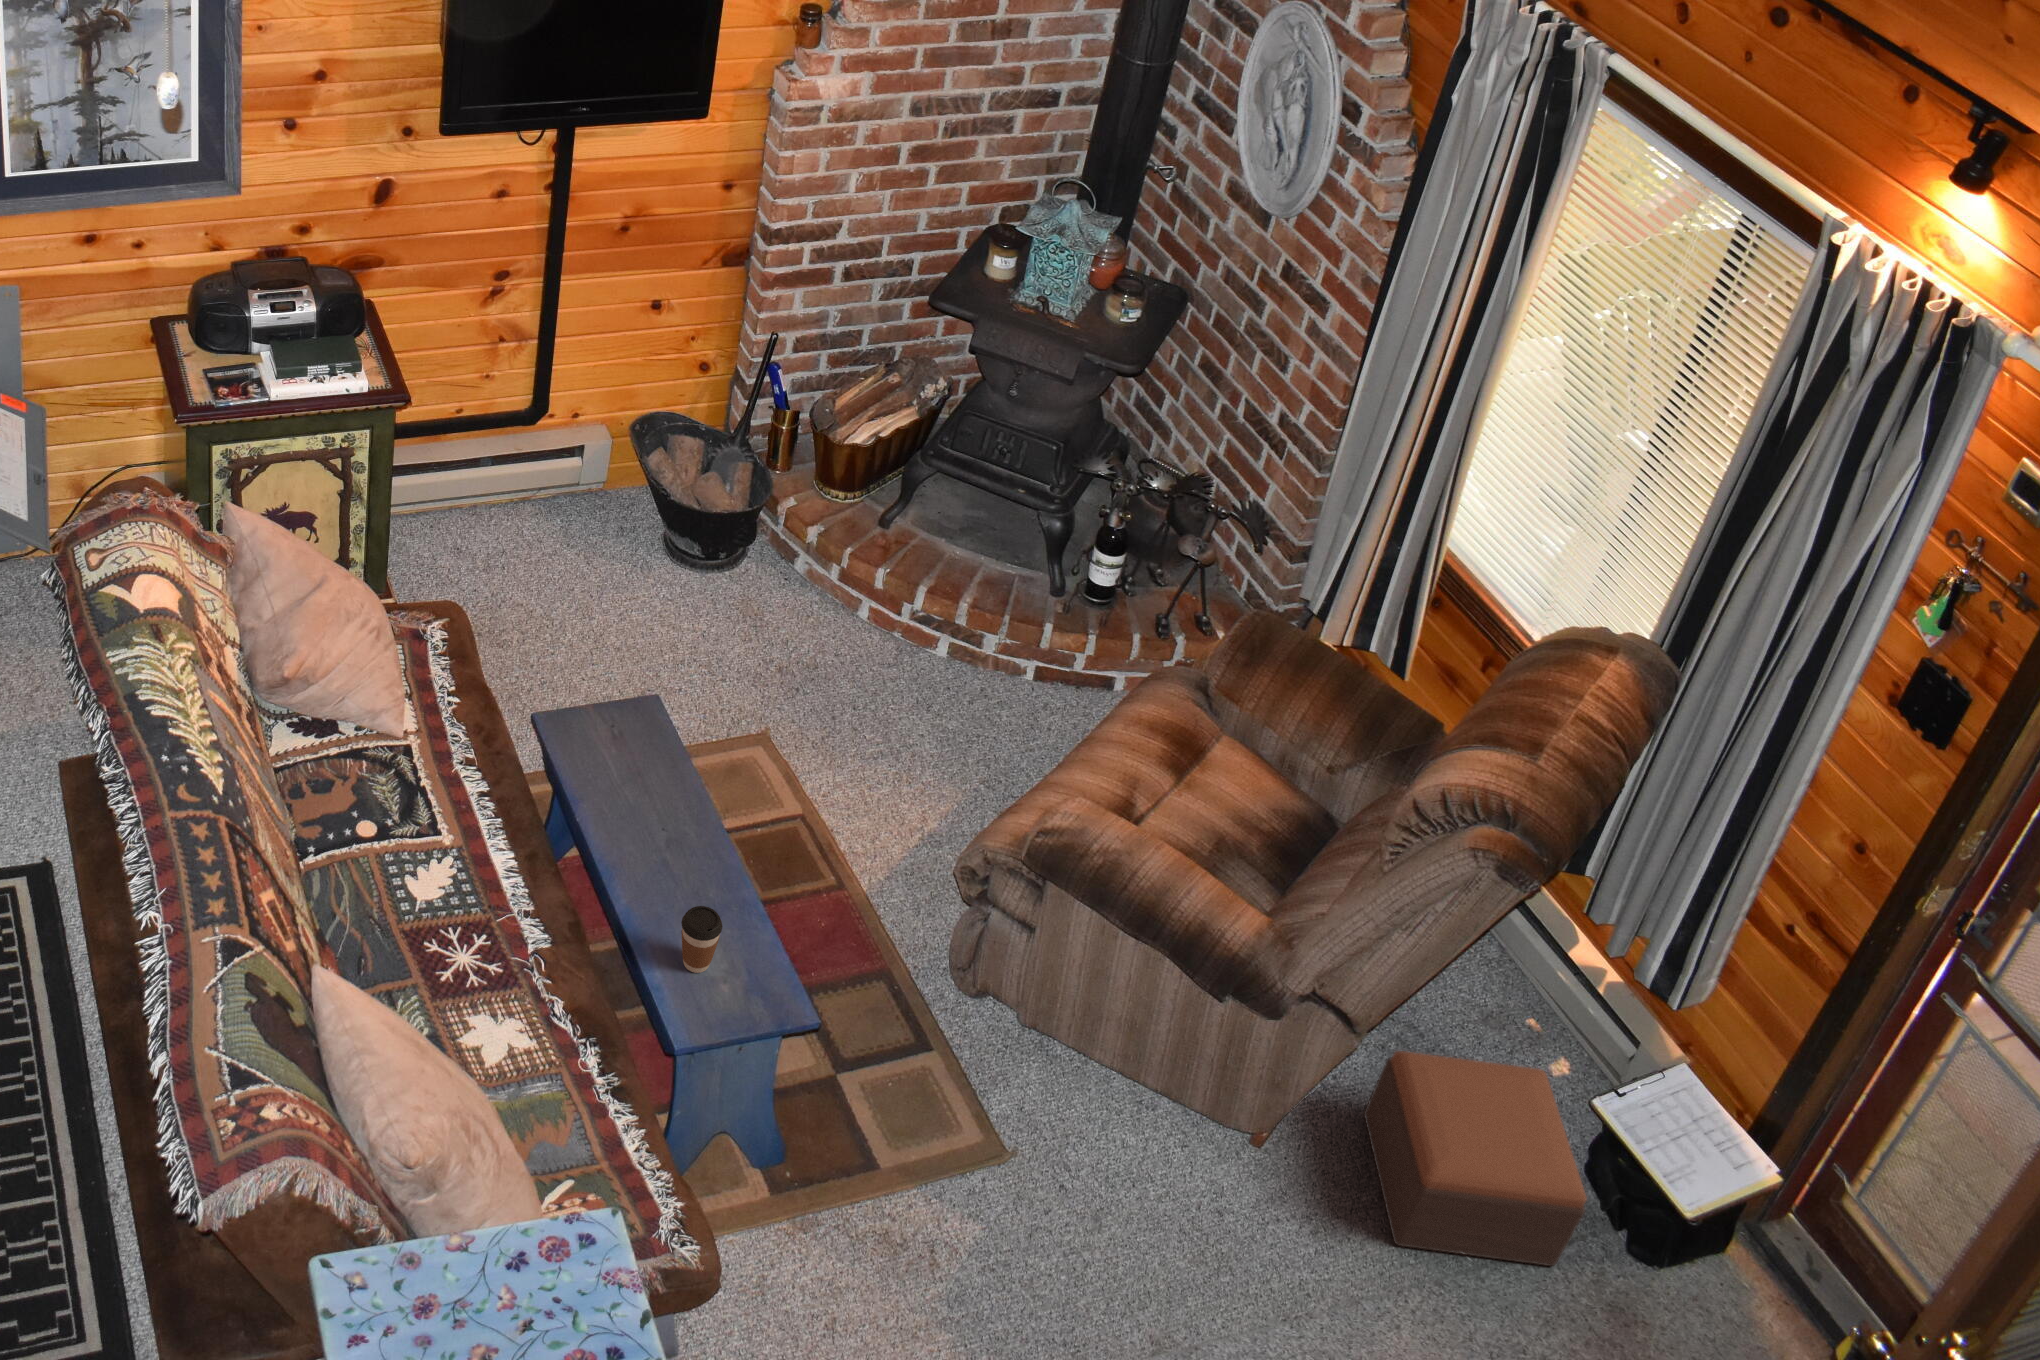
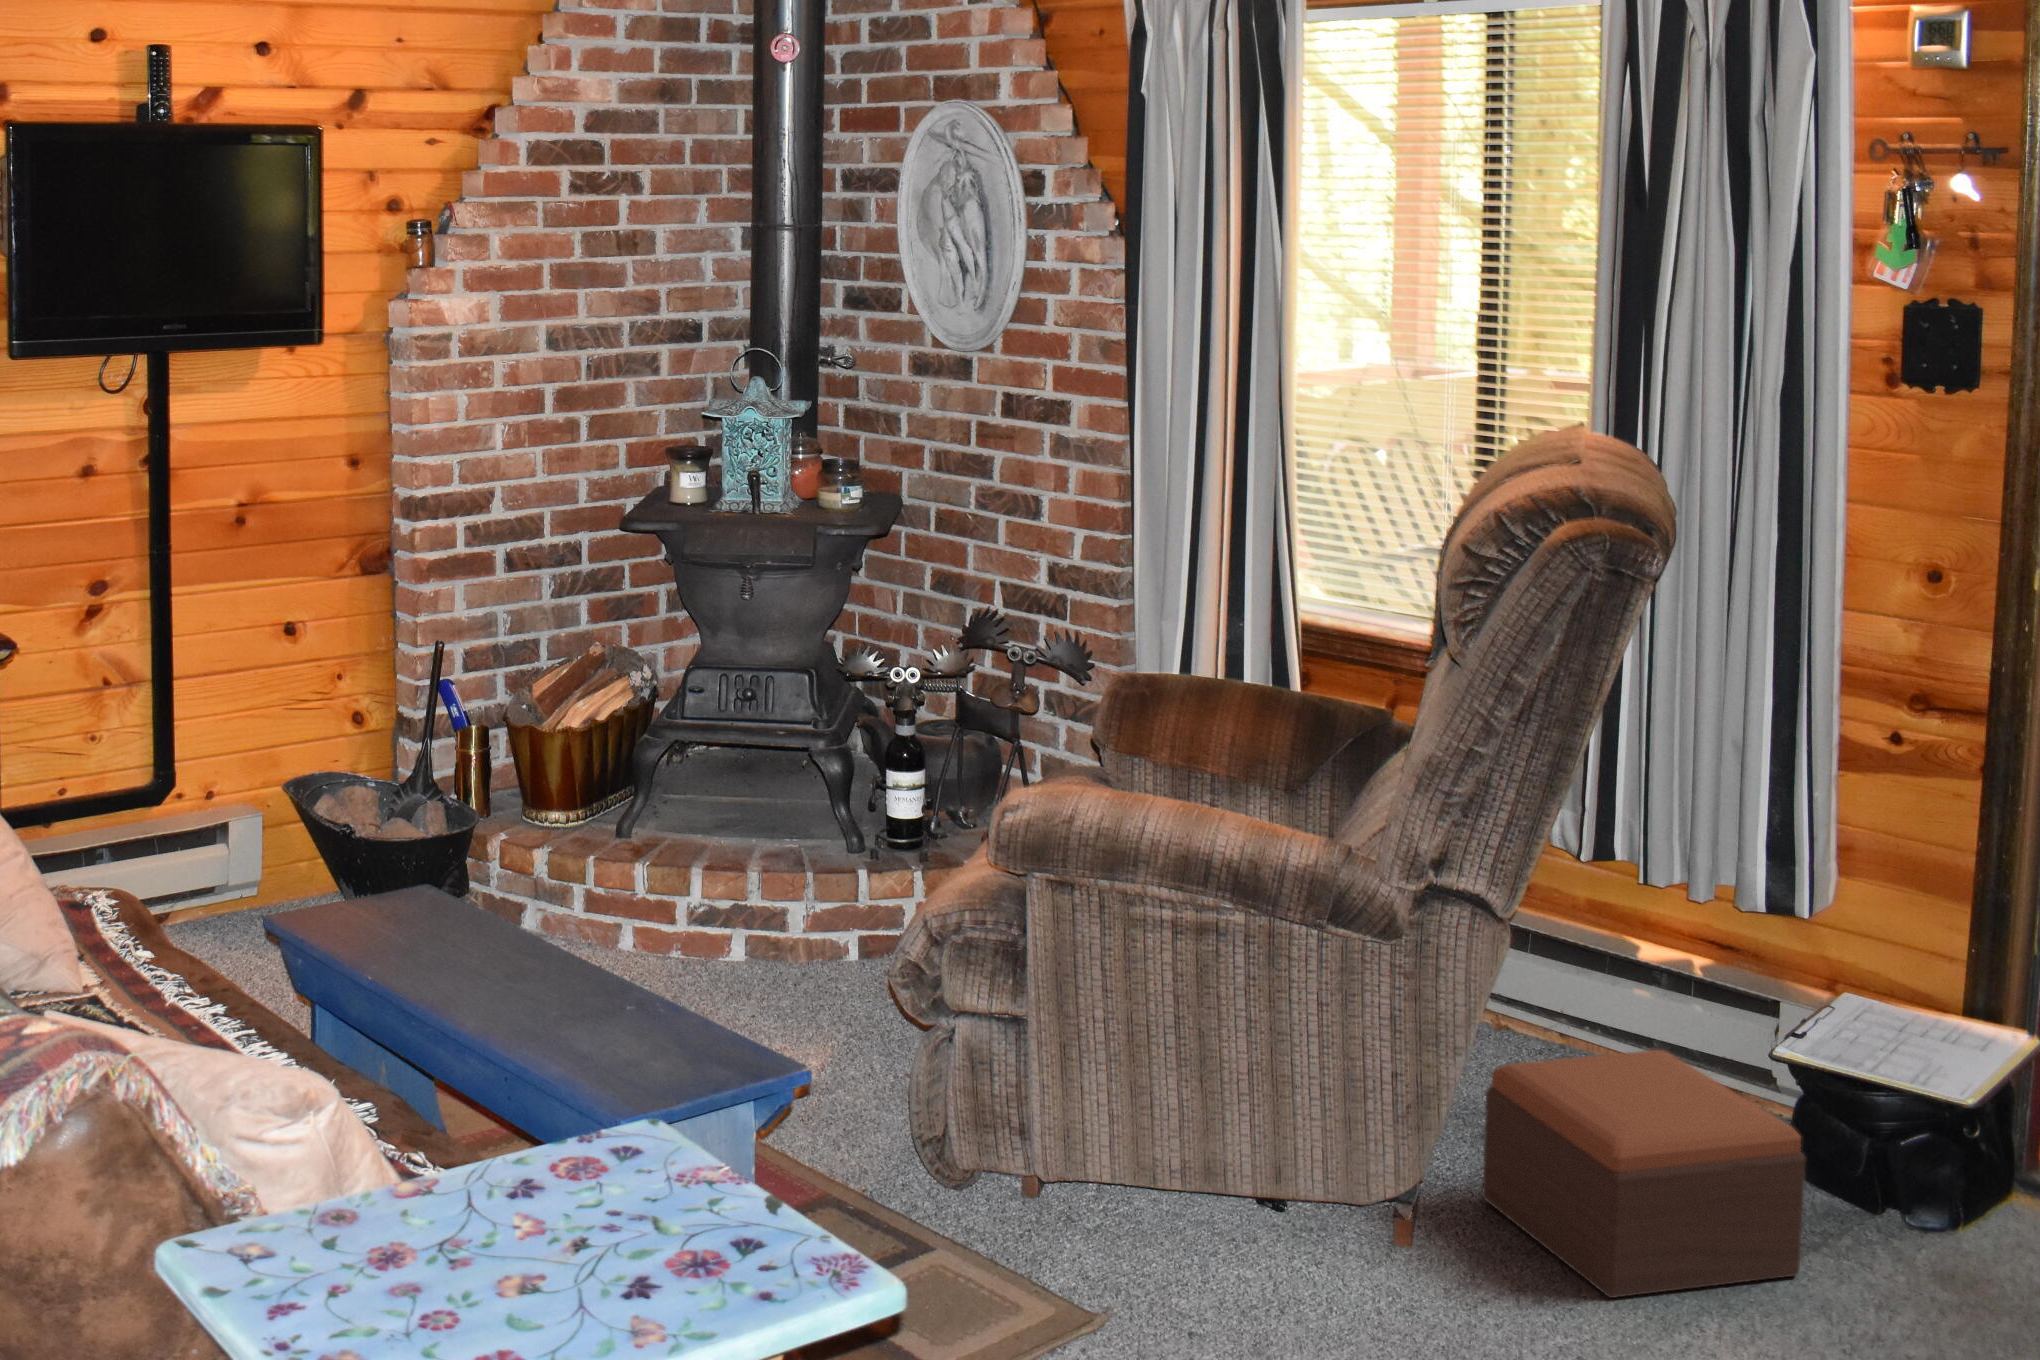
coffee cup: present [681,906,723,973] -> none [583,932,642,1039]

